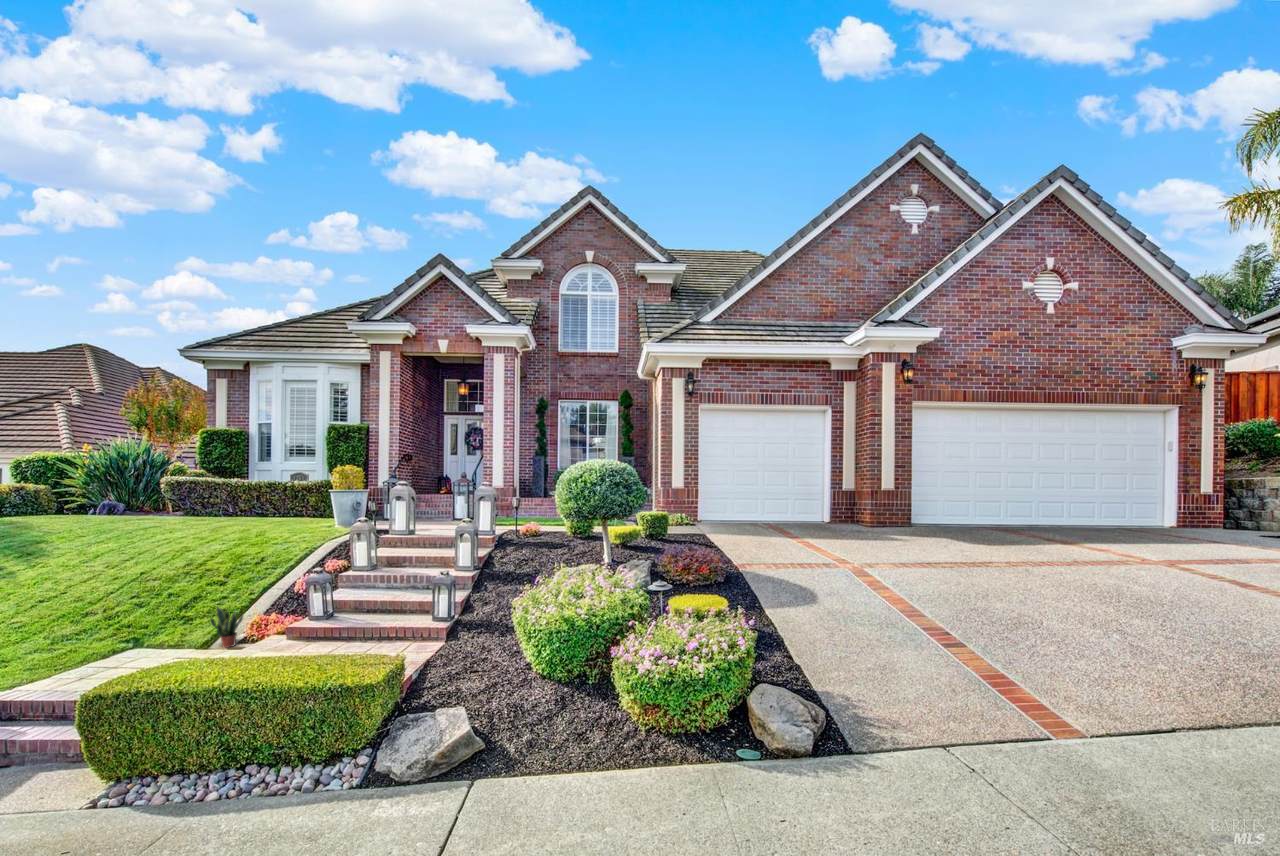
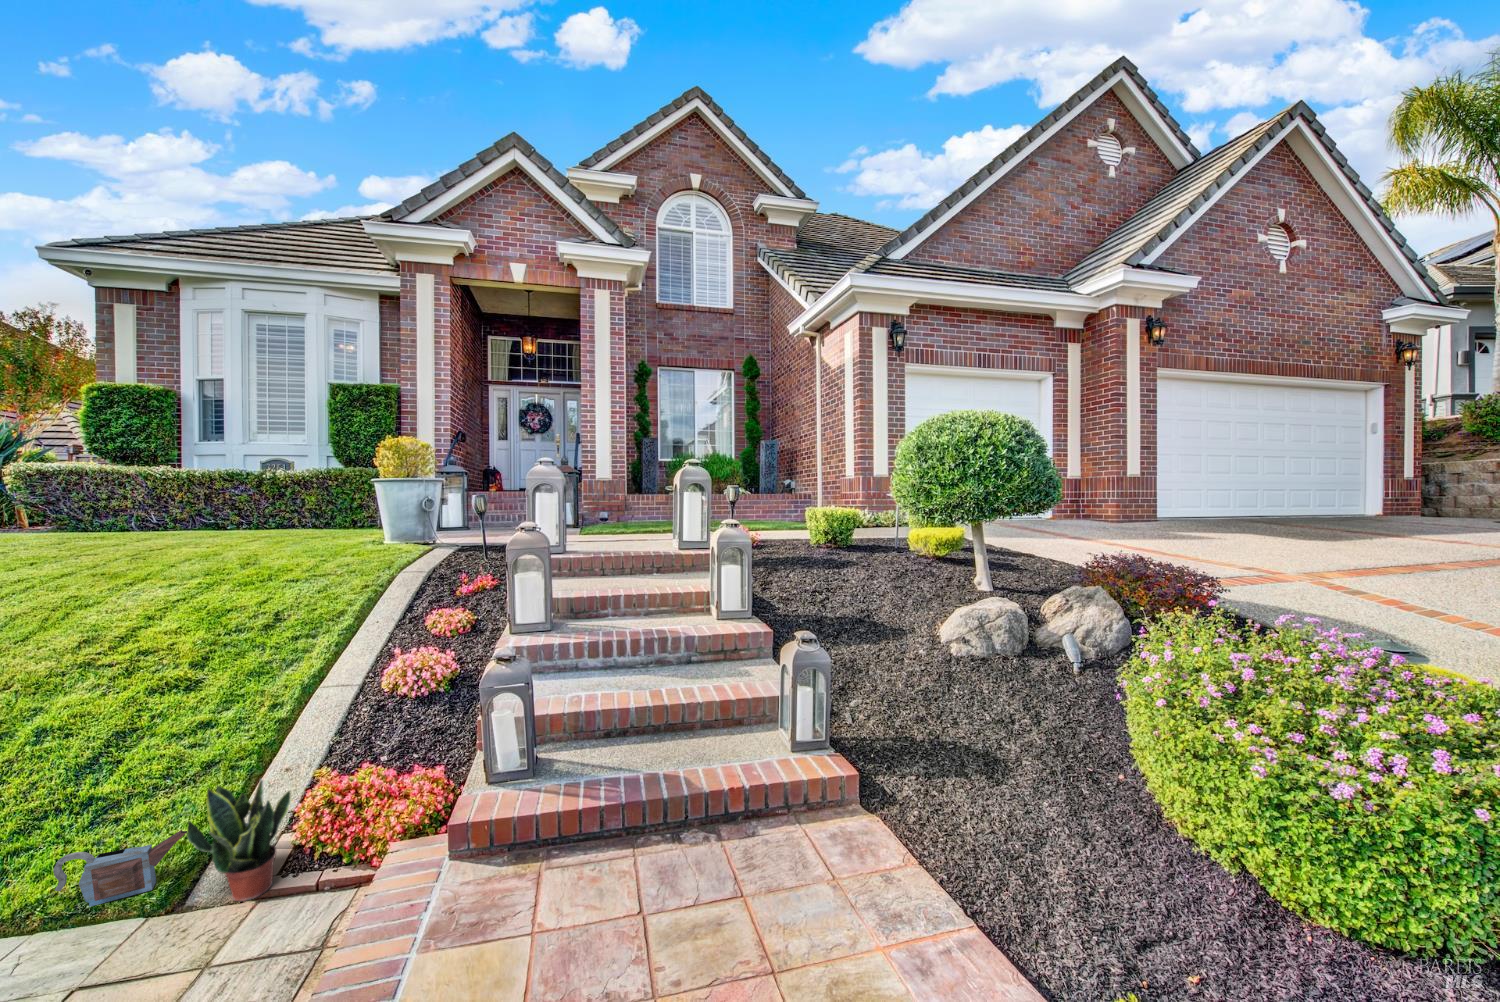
watering can: none [173,624,212,645] -> present [53,830,187,907]

